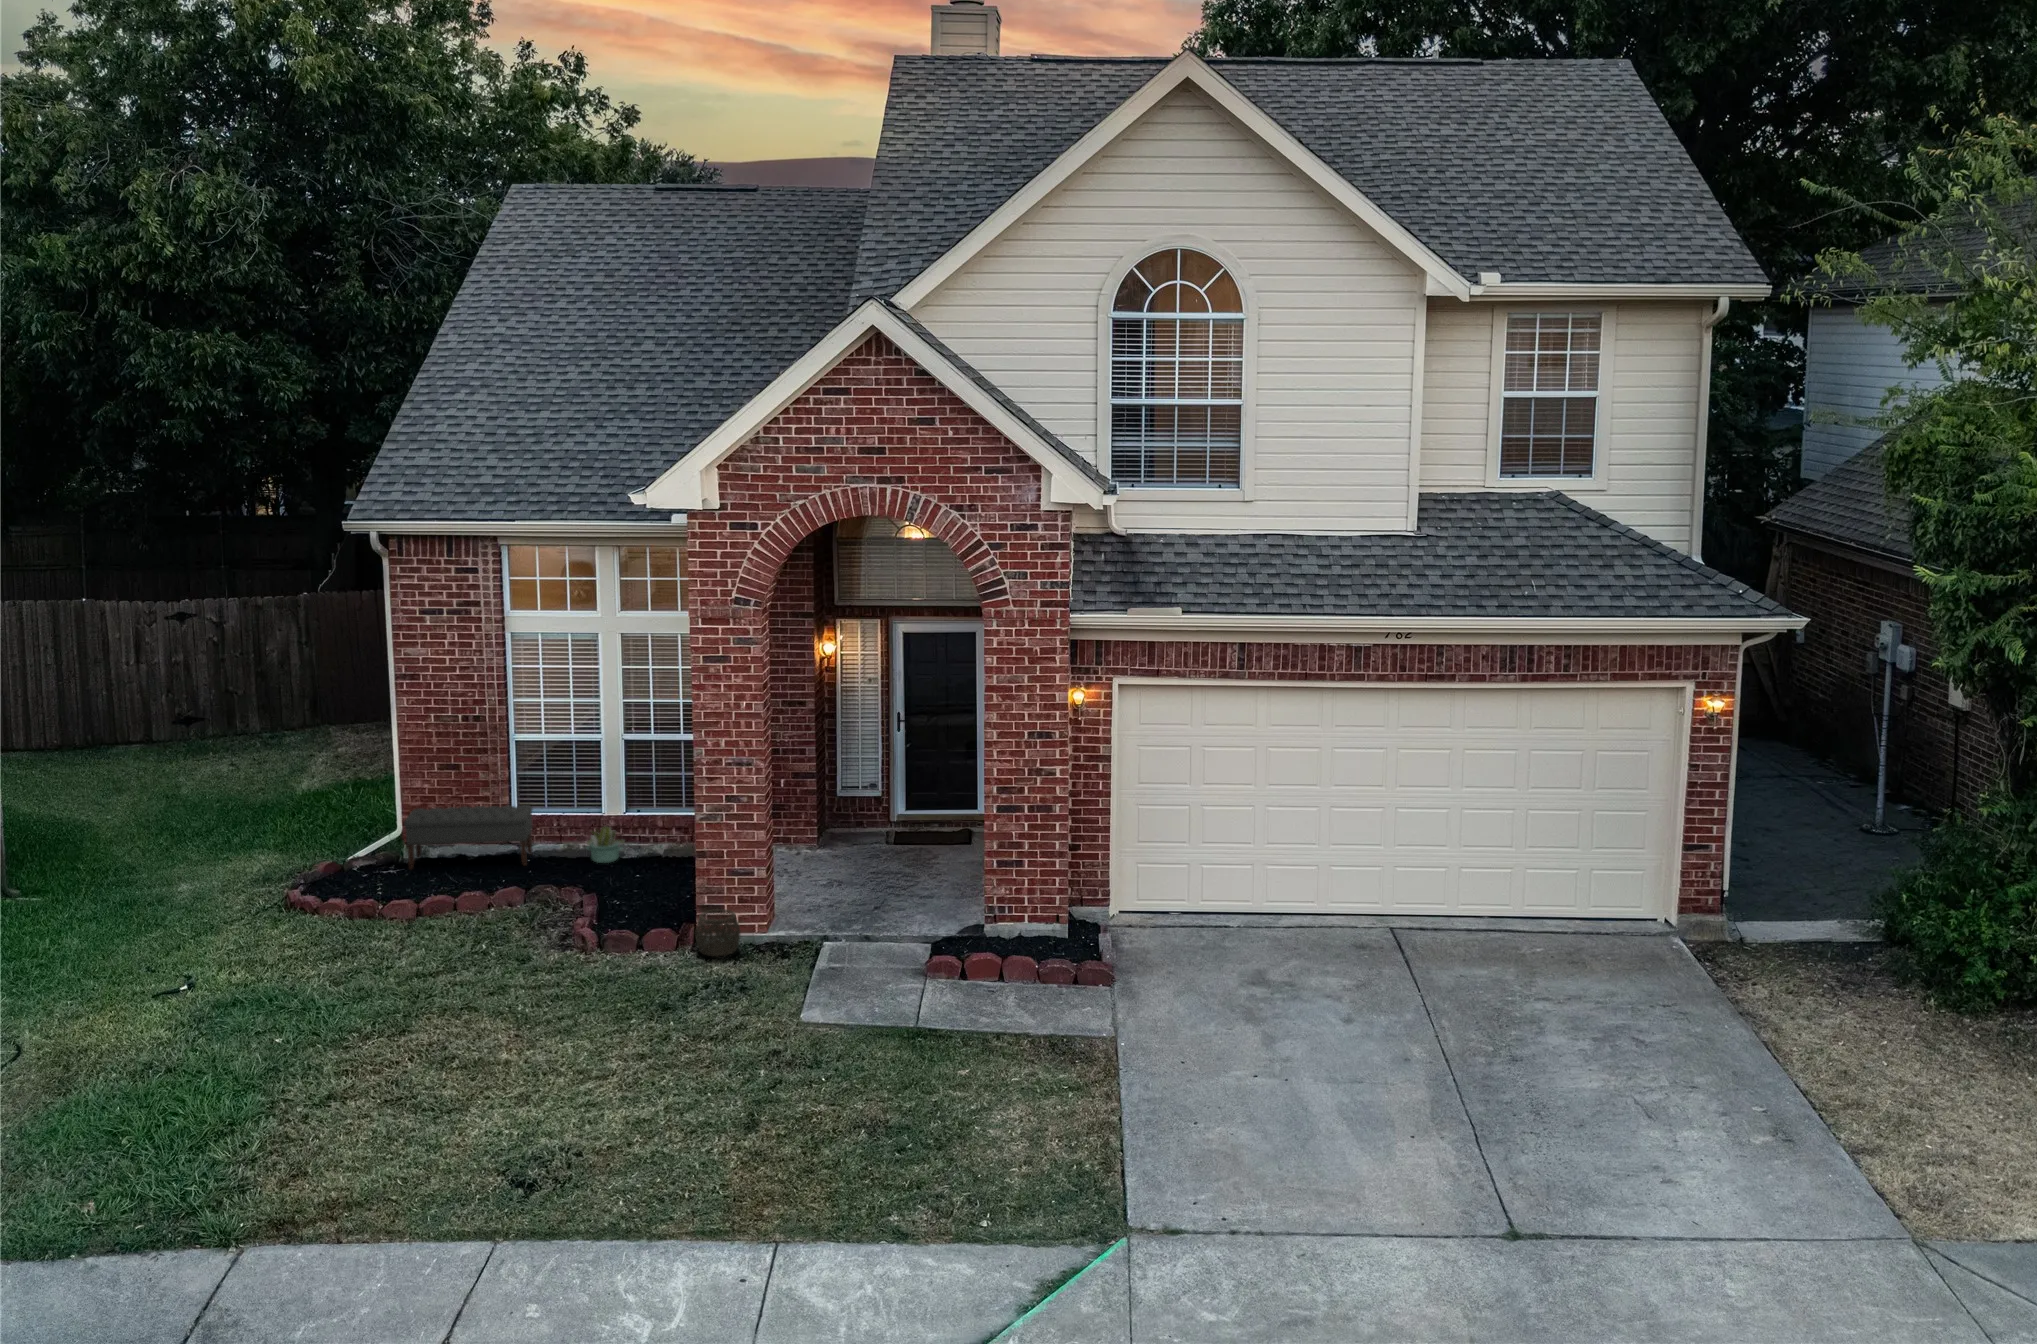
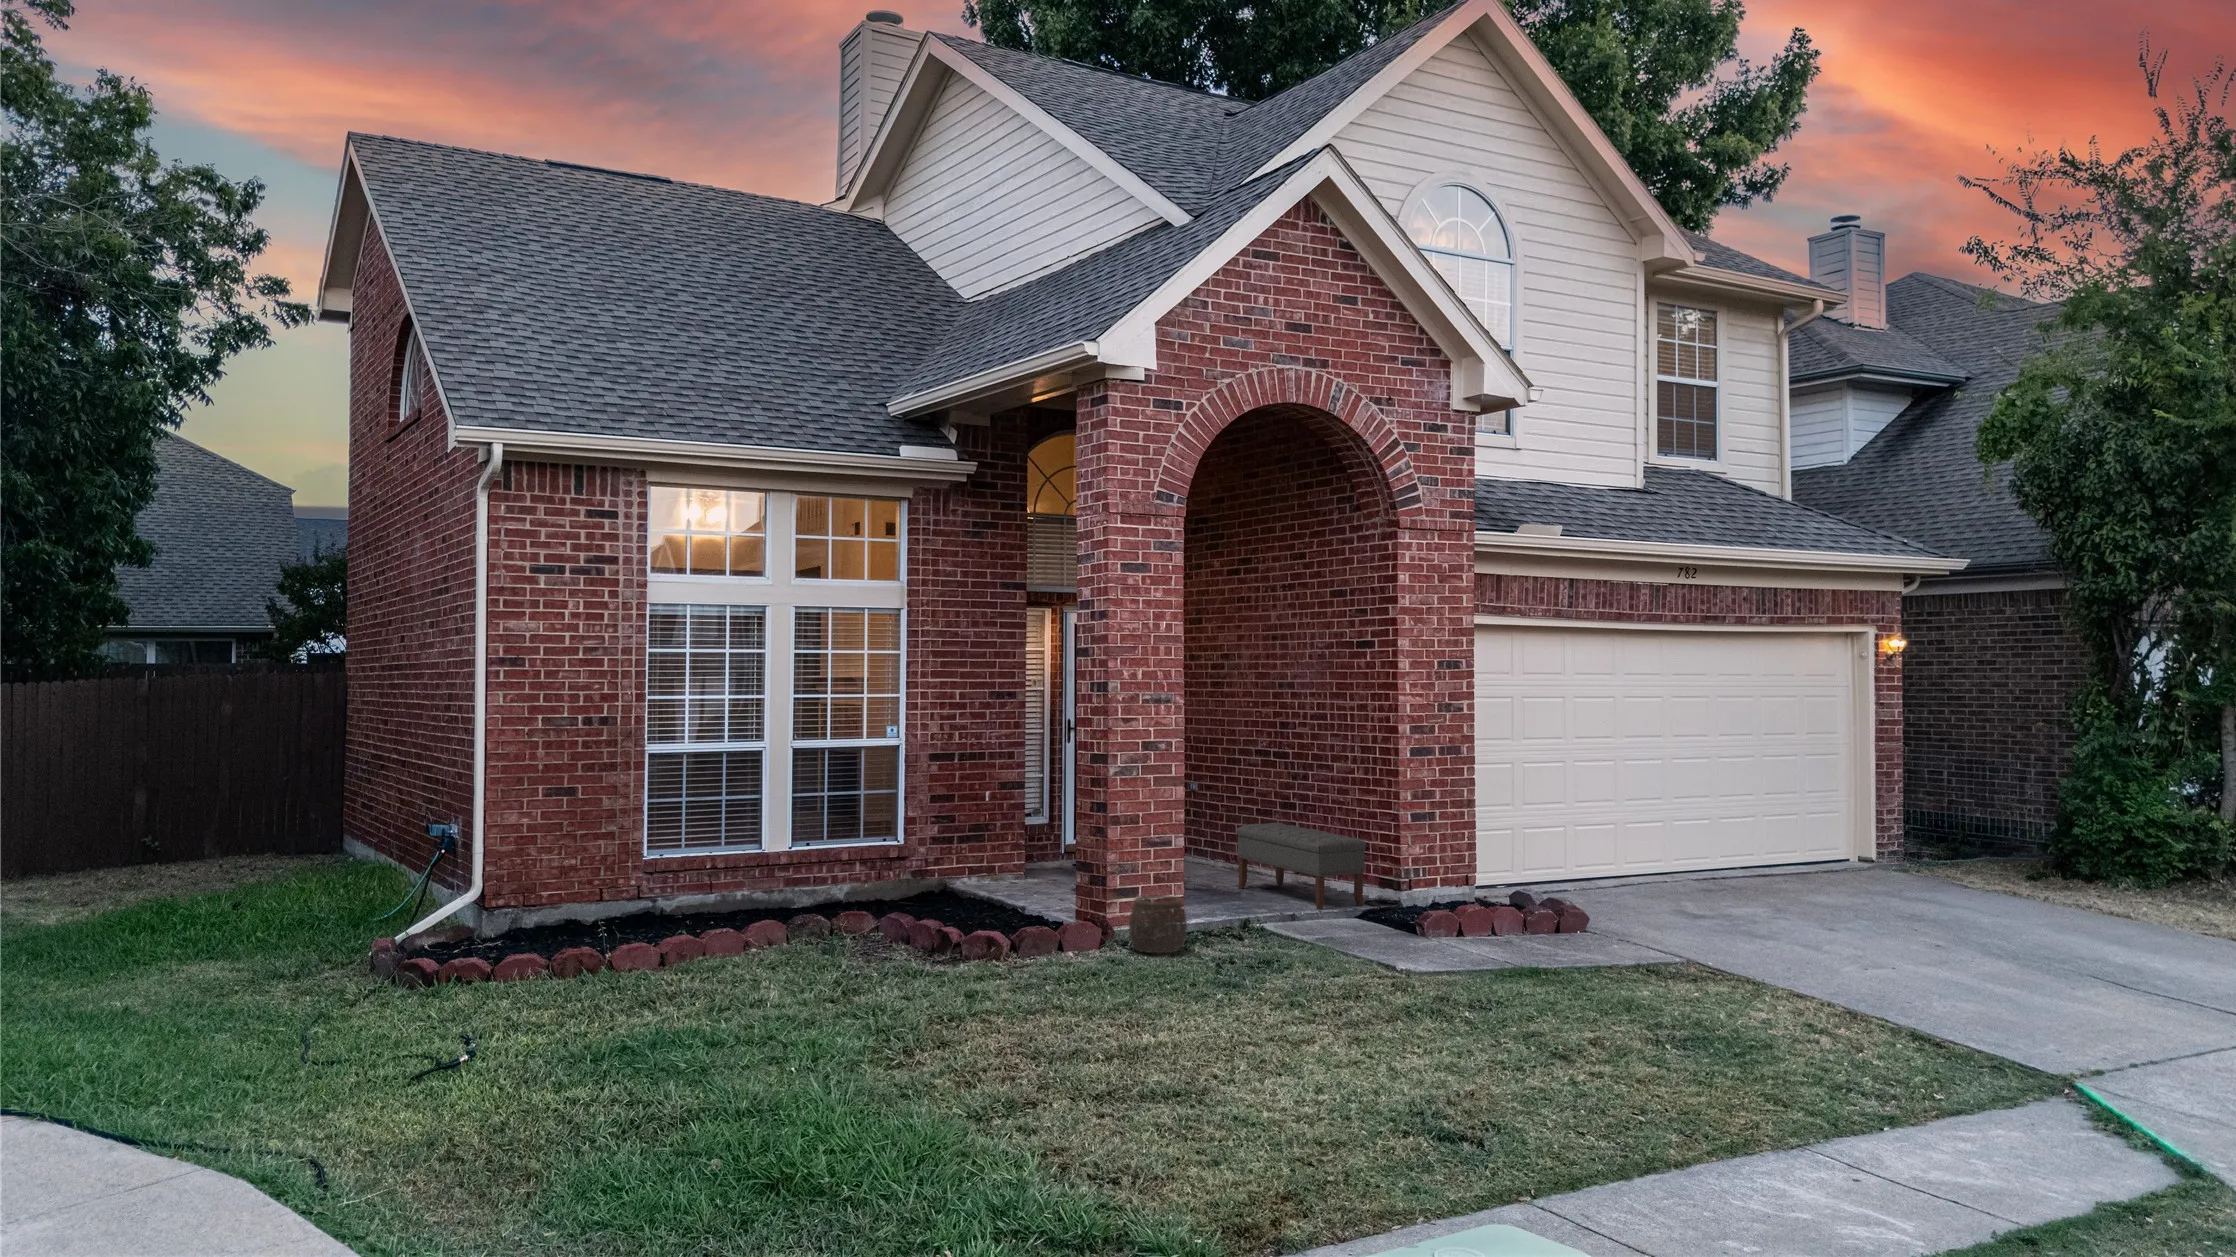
bench: present [404,805,533,869] -> present [1236,823,1367,910]
decorative plant: present [587,827,624,863] -> none [757,861,811,910]

